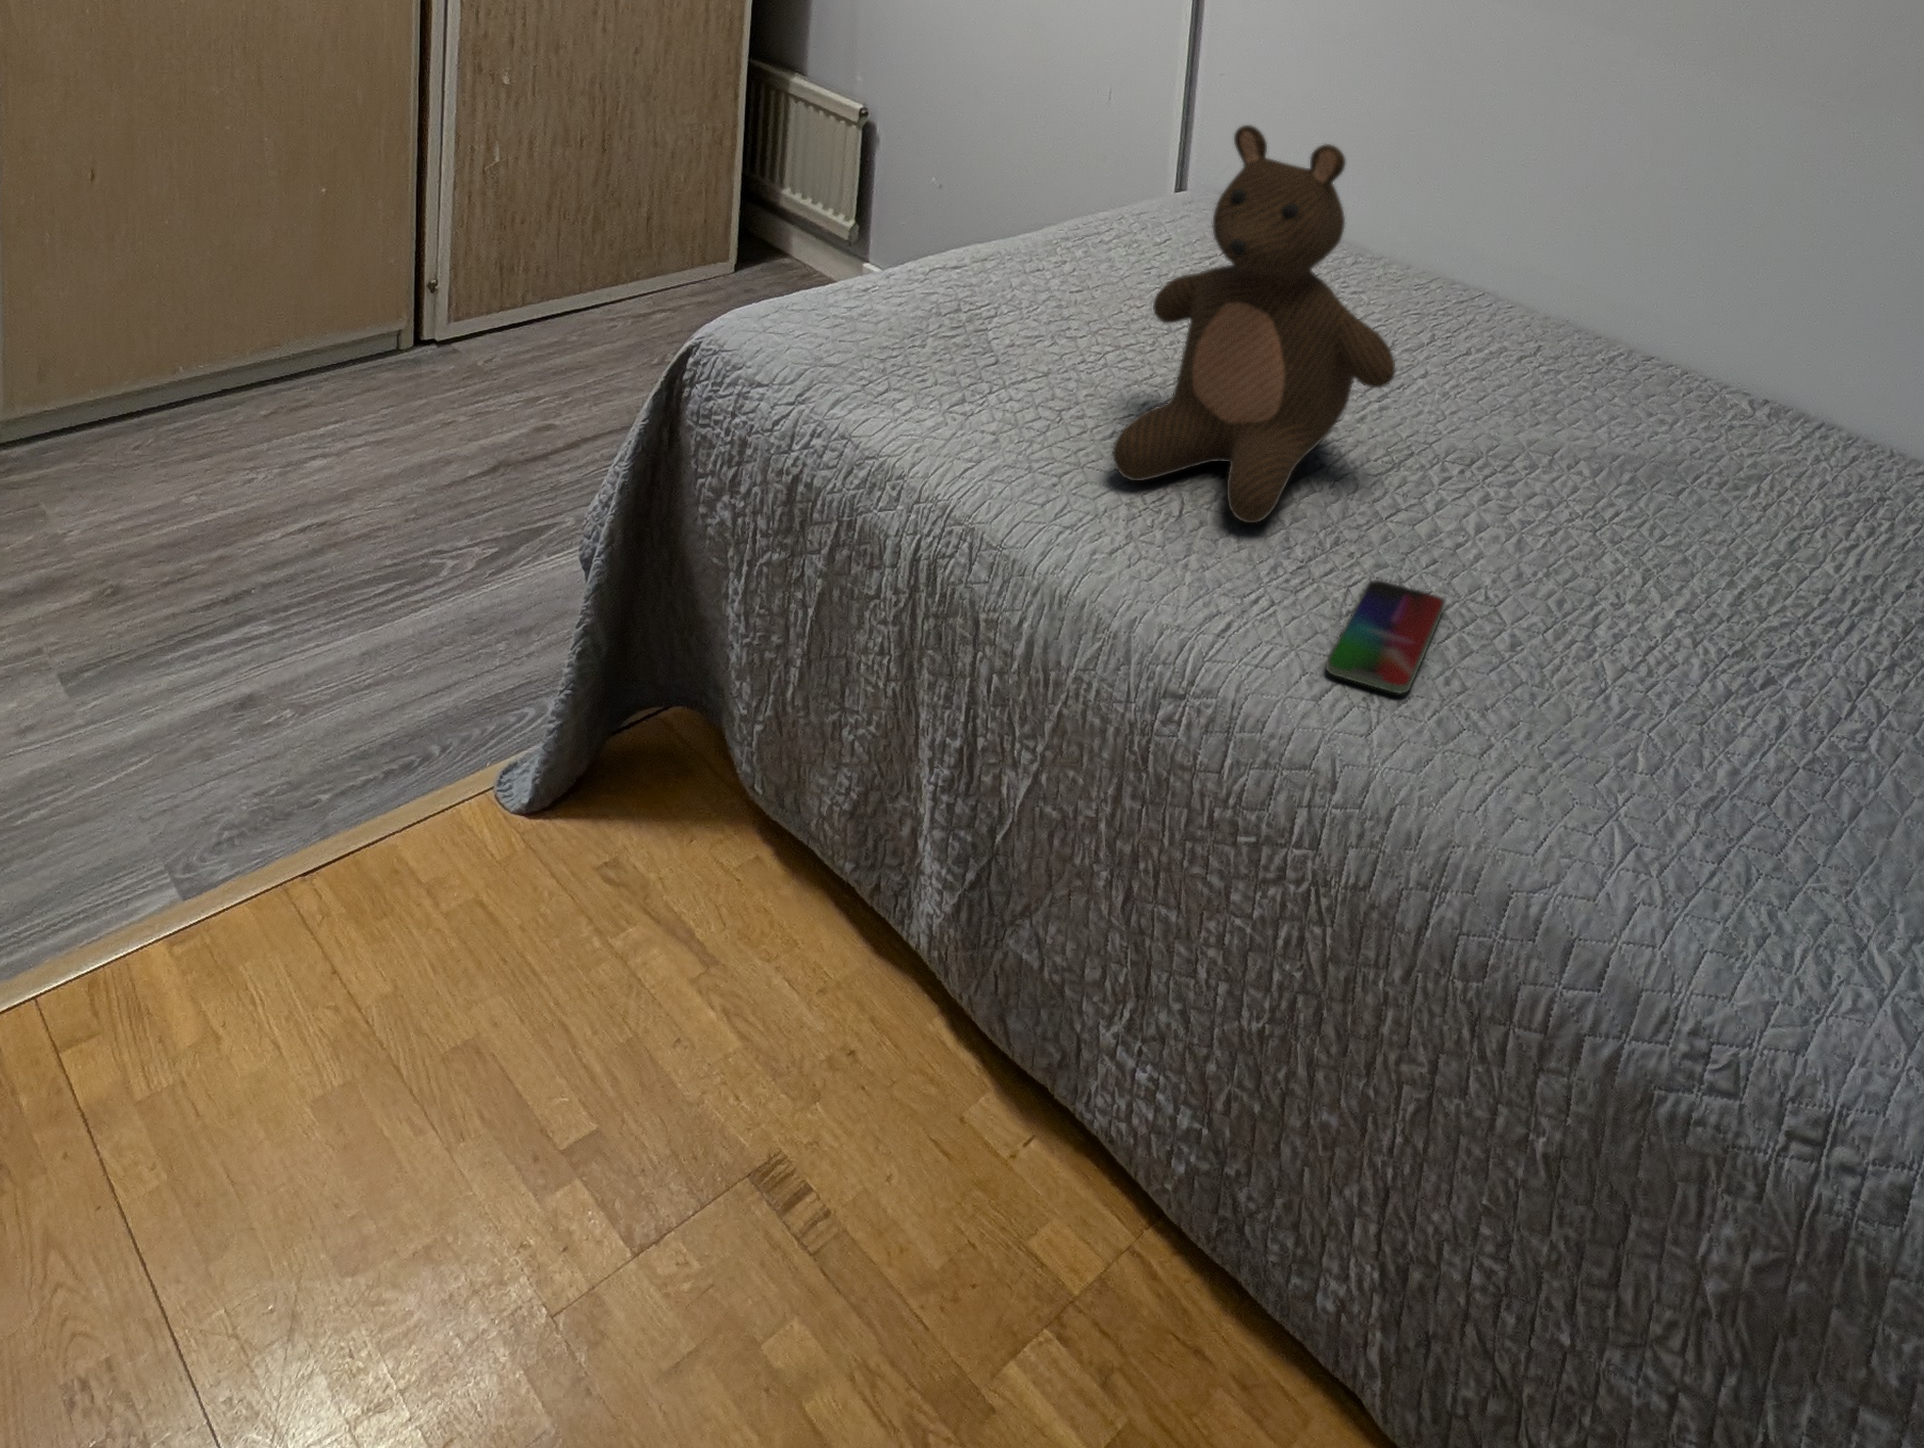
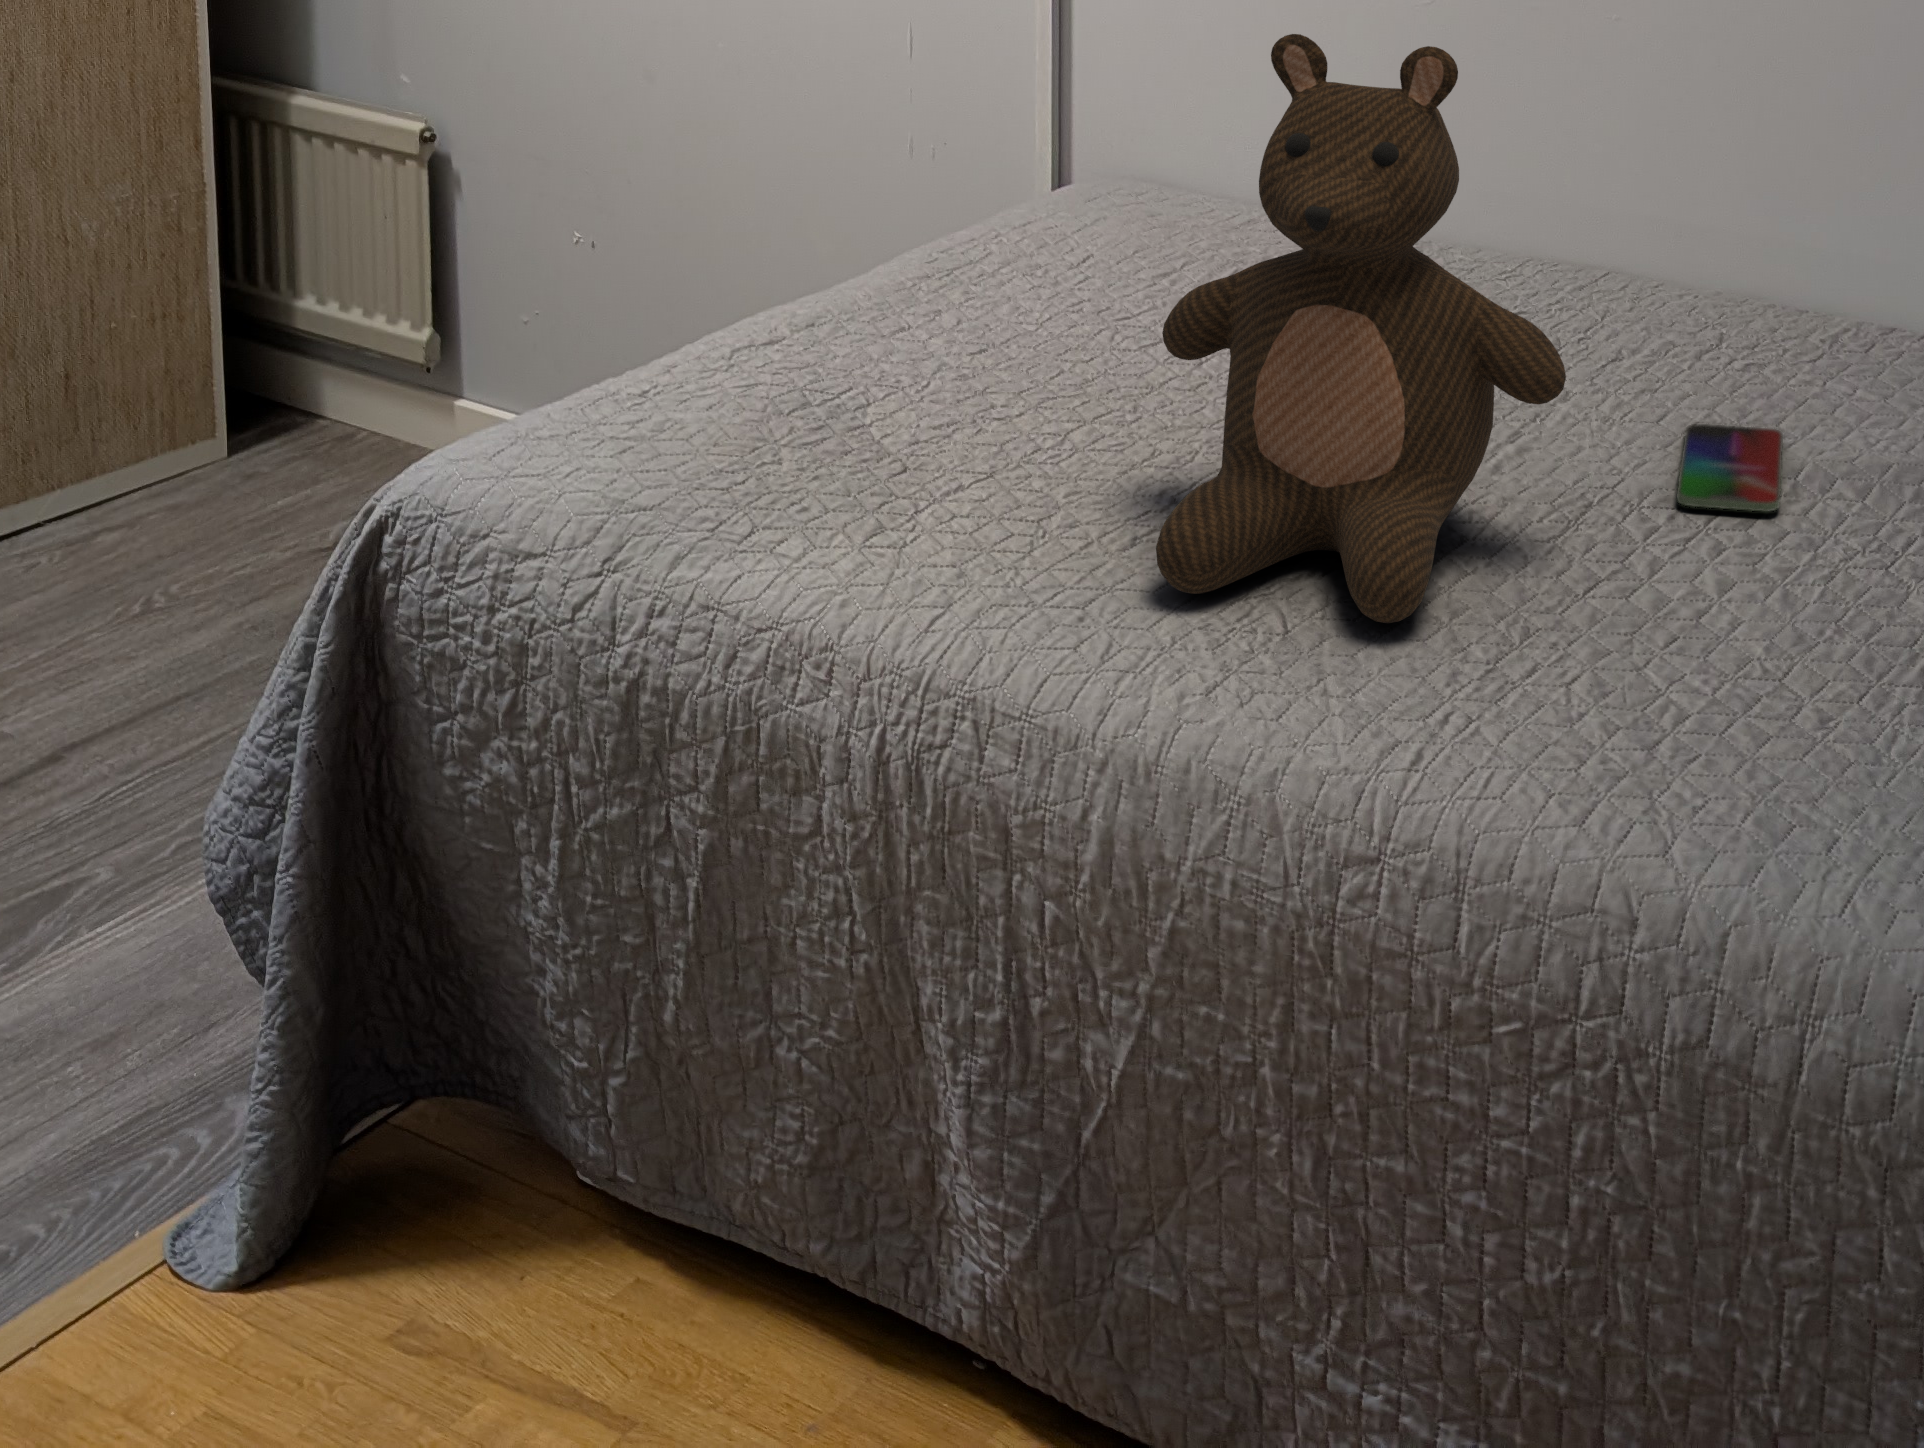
smartphone: present [1326,580,1445,694] -> present [1677,424,1783,512]

